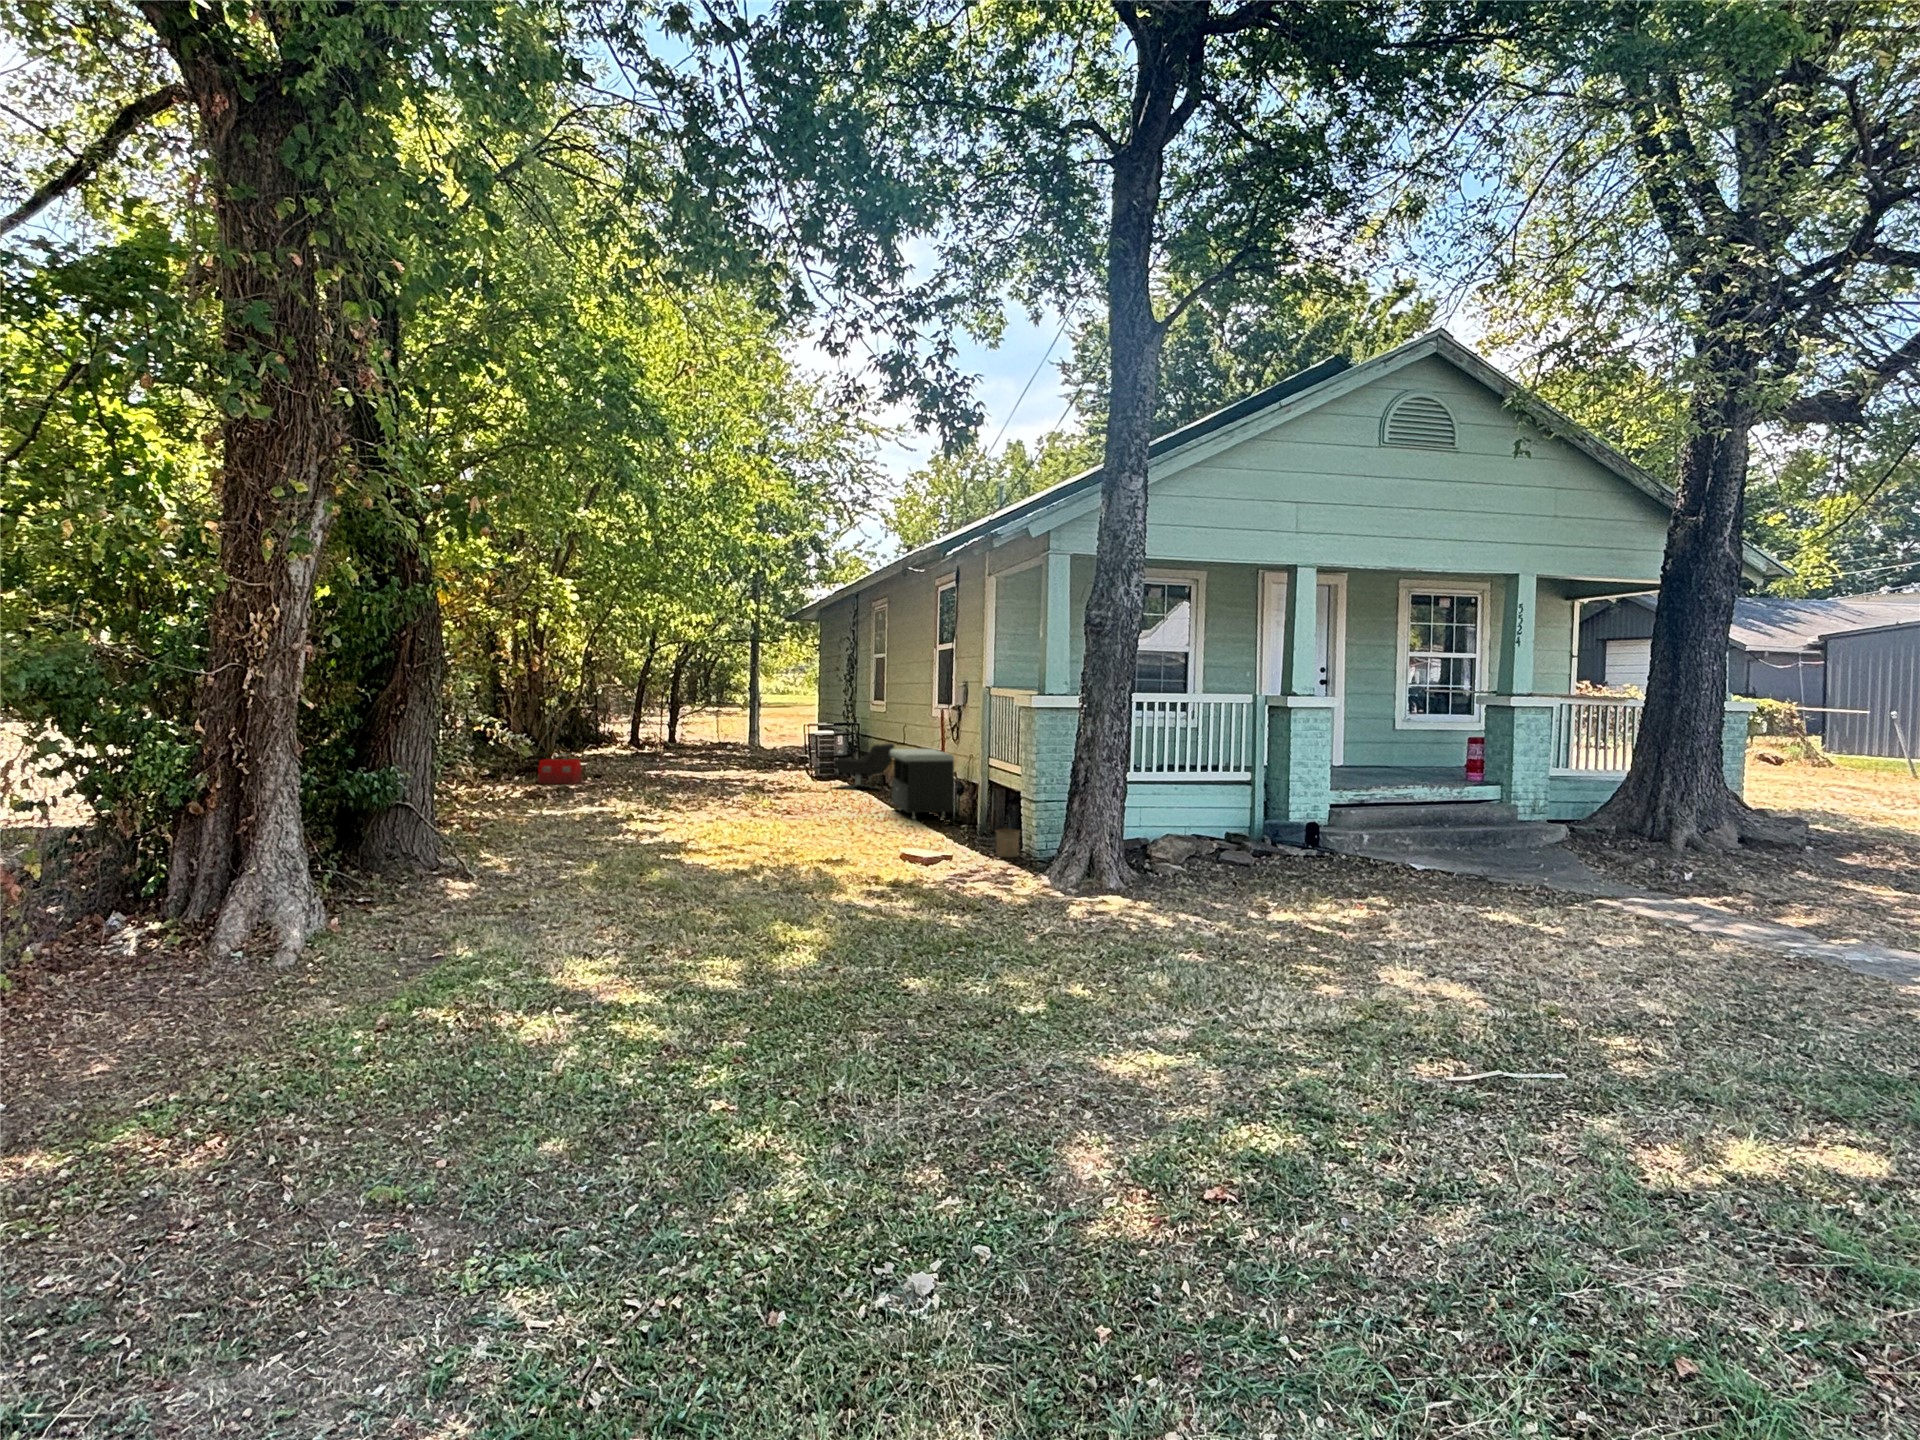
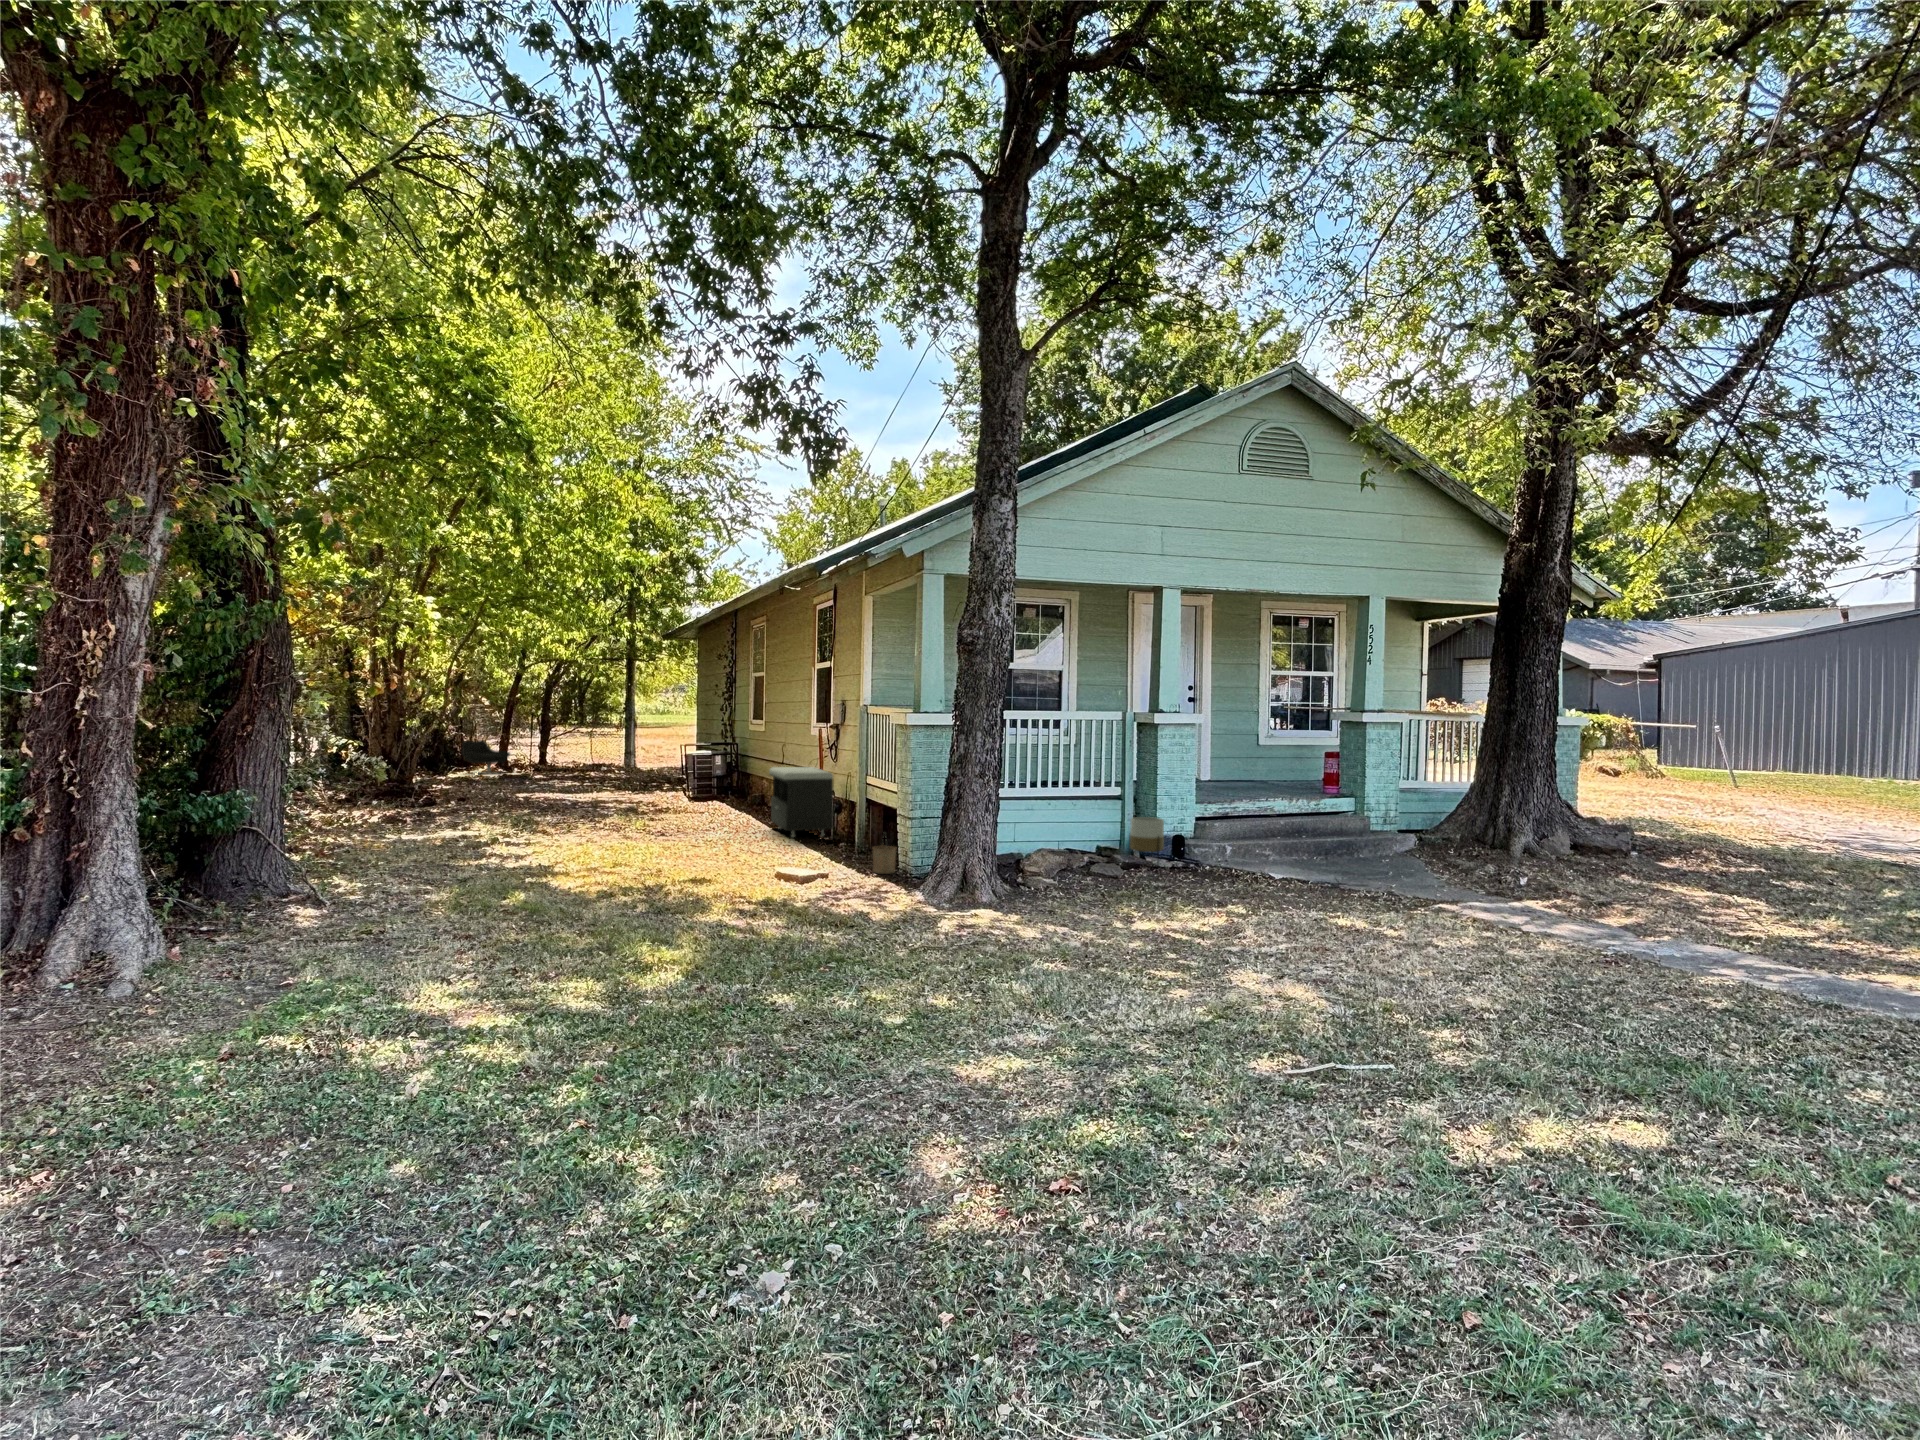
lounge chair: present [834,743,894,786] -> present [461,740,510,773]
toolbox: present [538,754,582,784] -> none [400,774,447,805]
planter: none [1261,802,1299,856] -> present [1129,817,1164,852]

